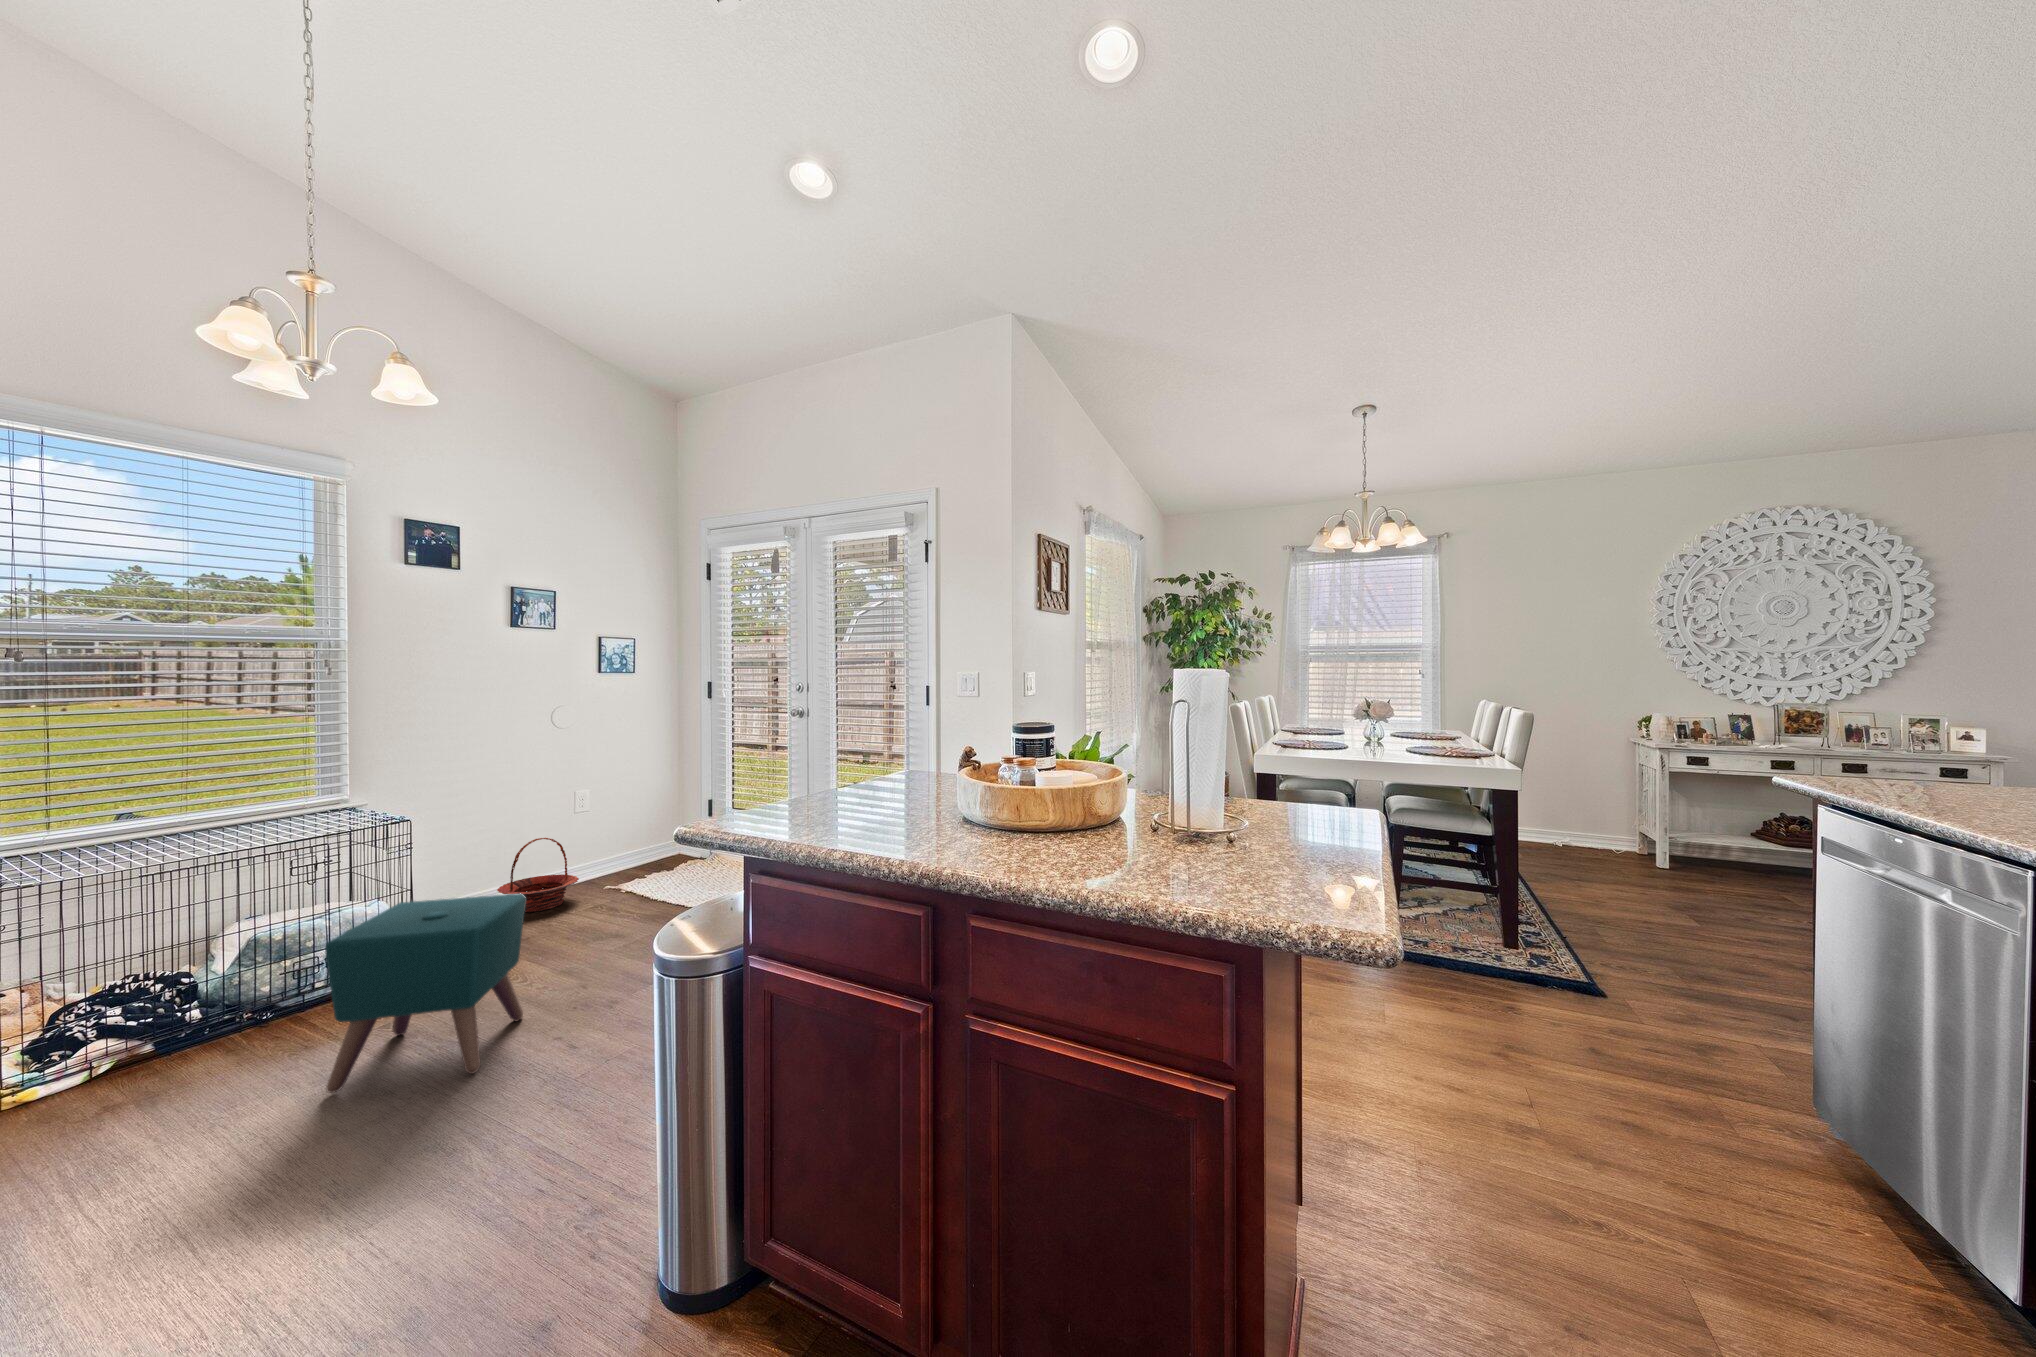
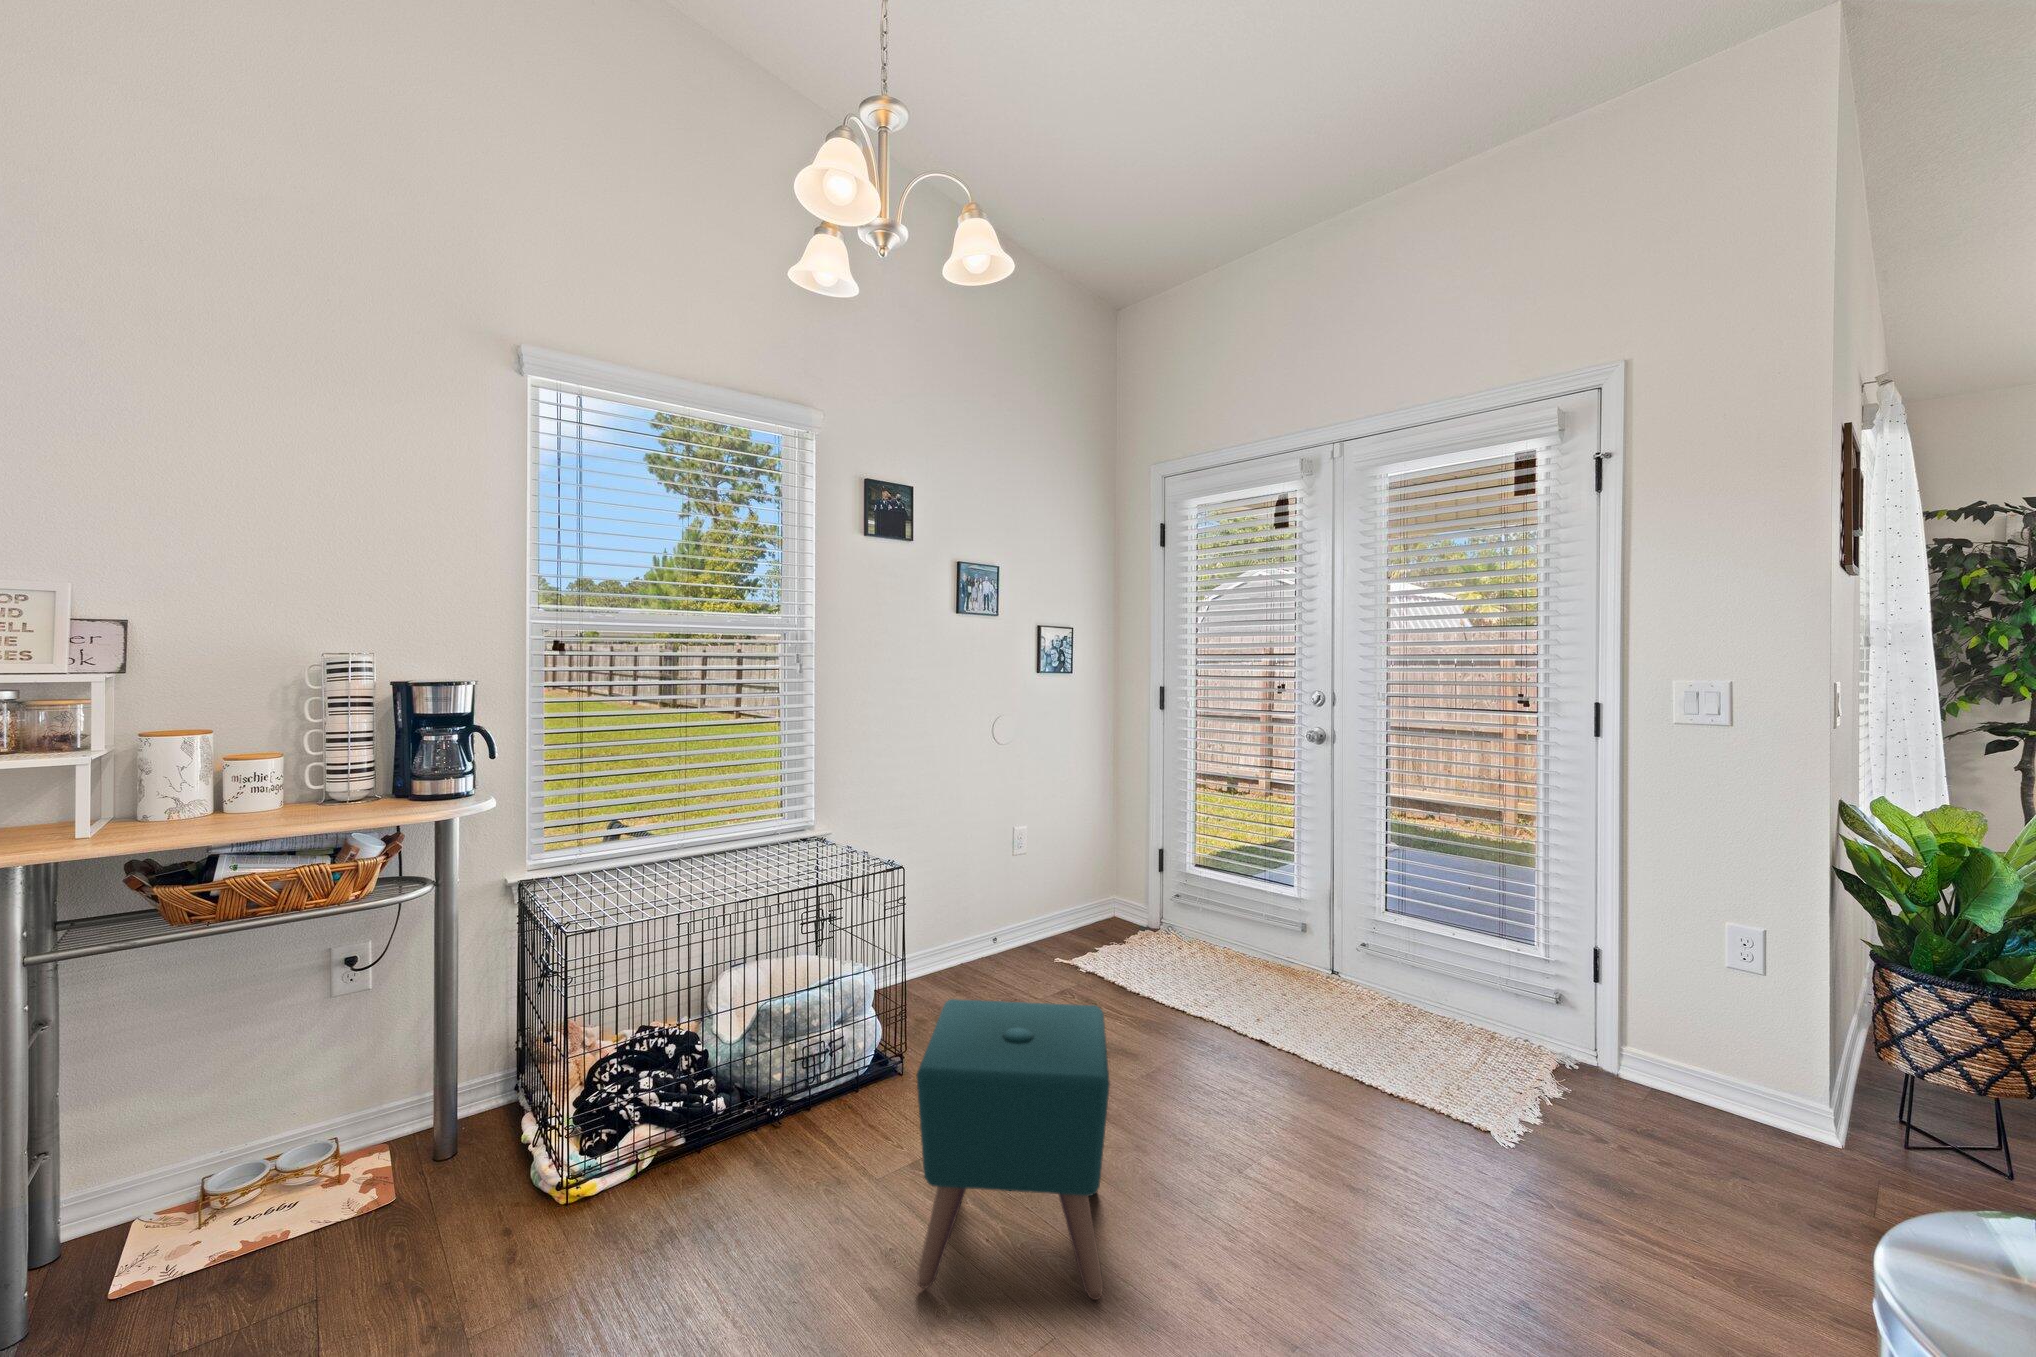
basket: present [497,838,579,912] -> none [948,890,1037,988]

